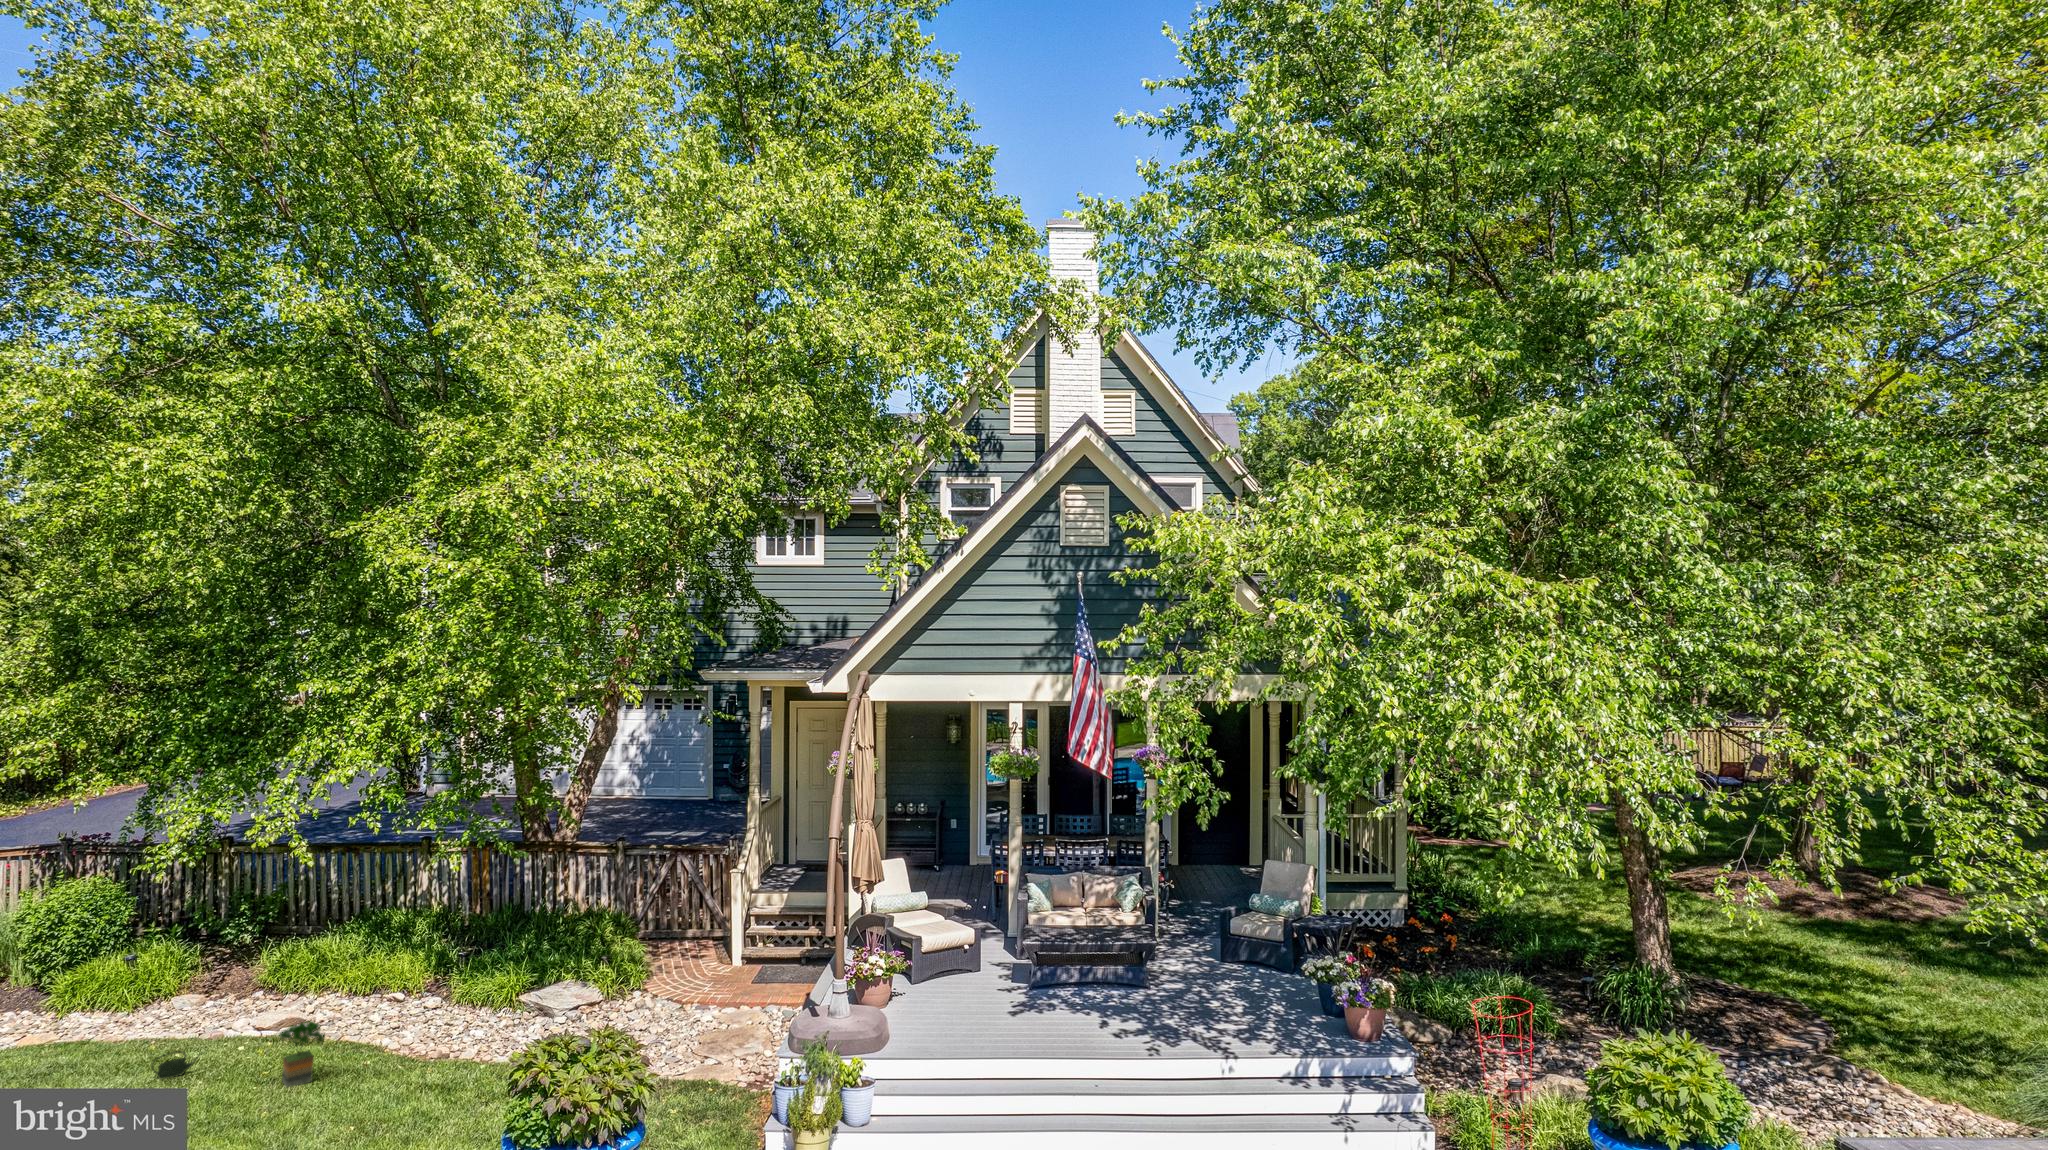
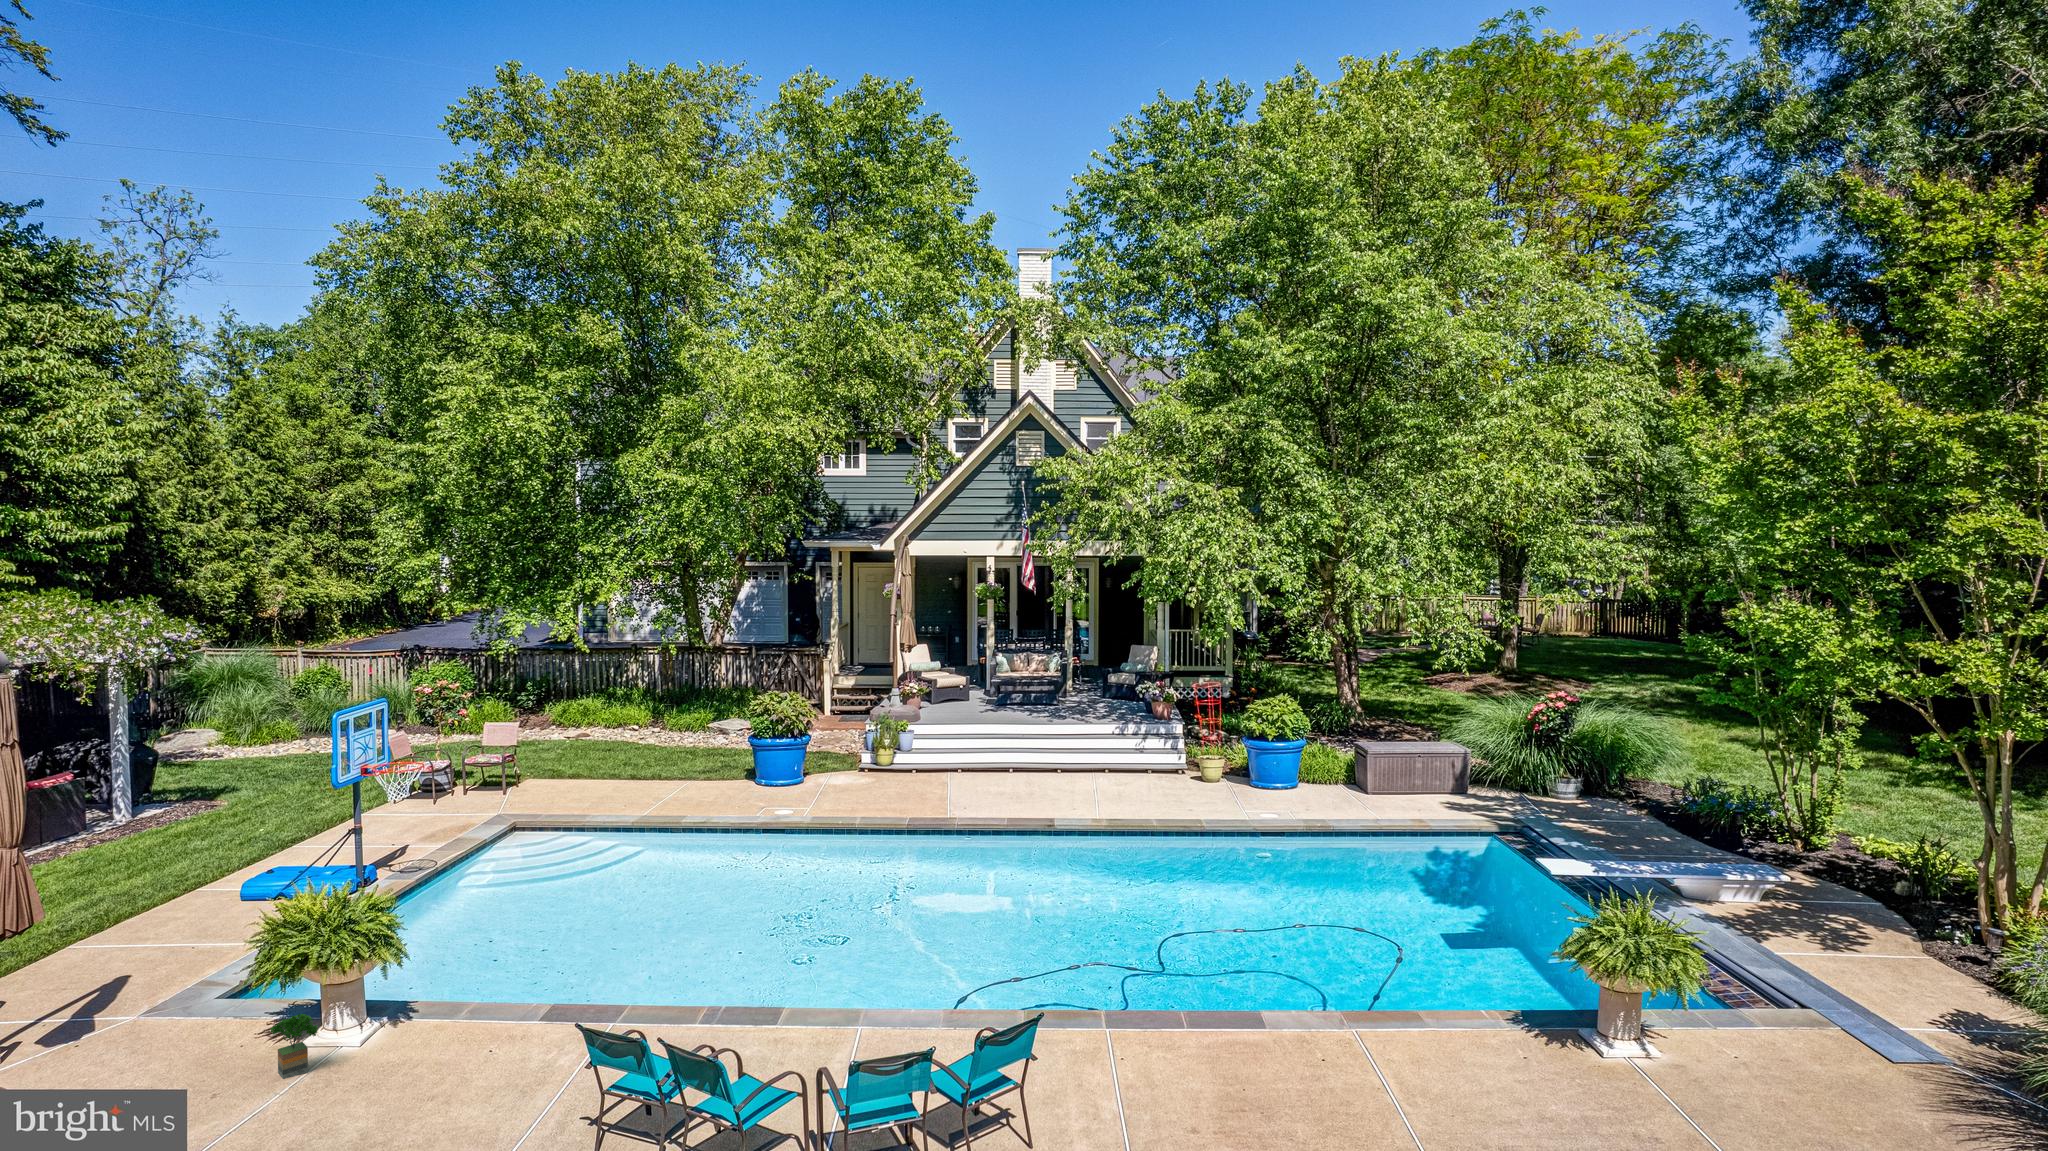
watering can: present [151,1051,197,1079] -> none [147,1046,199,1075]

